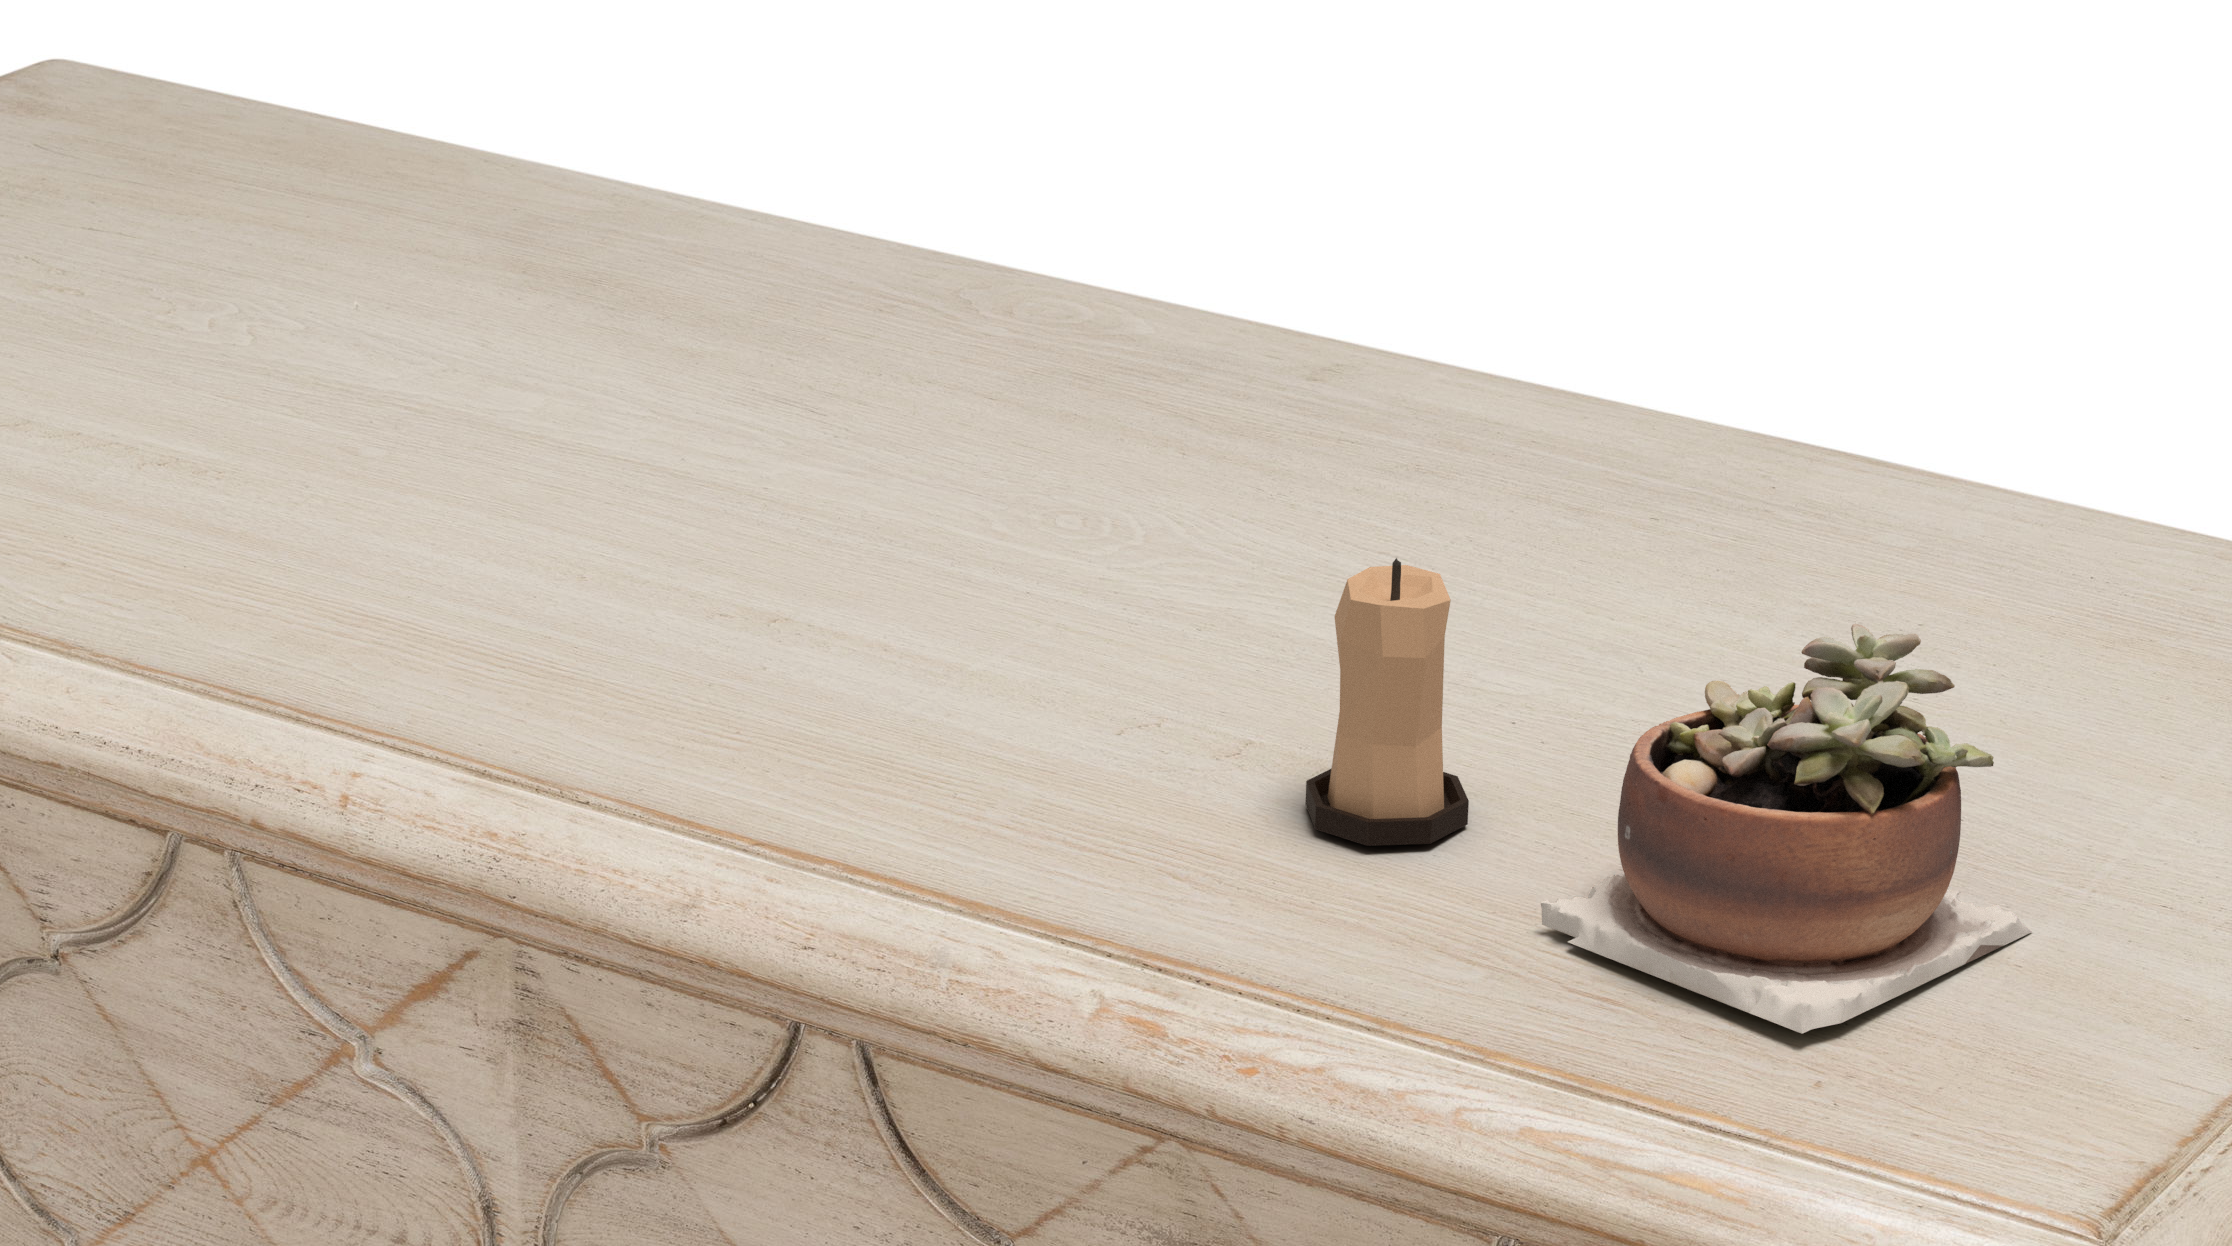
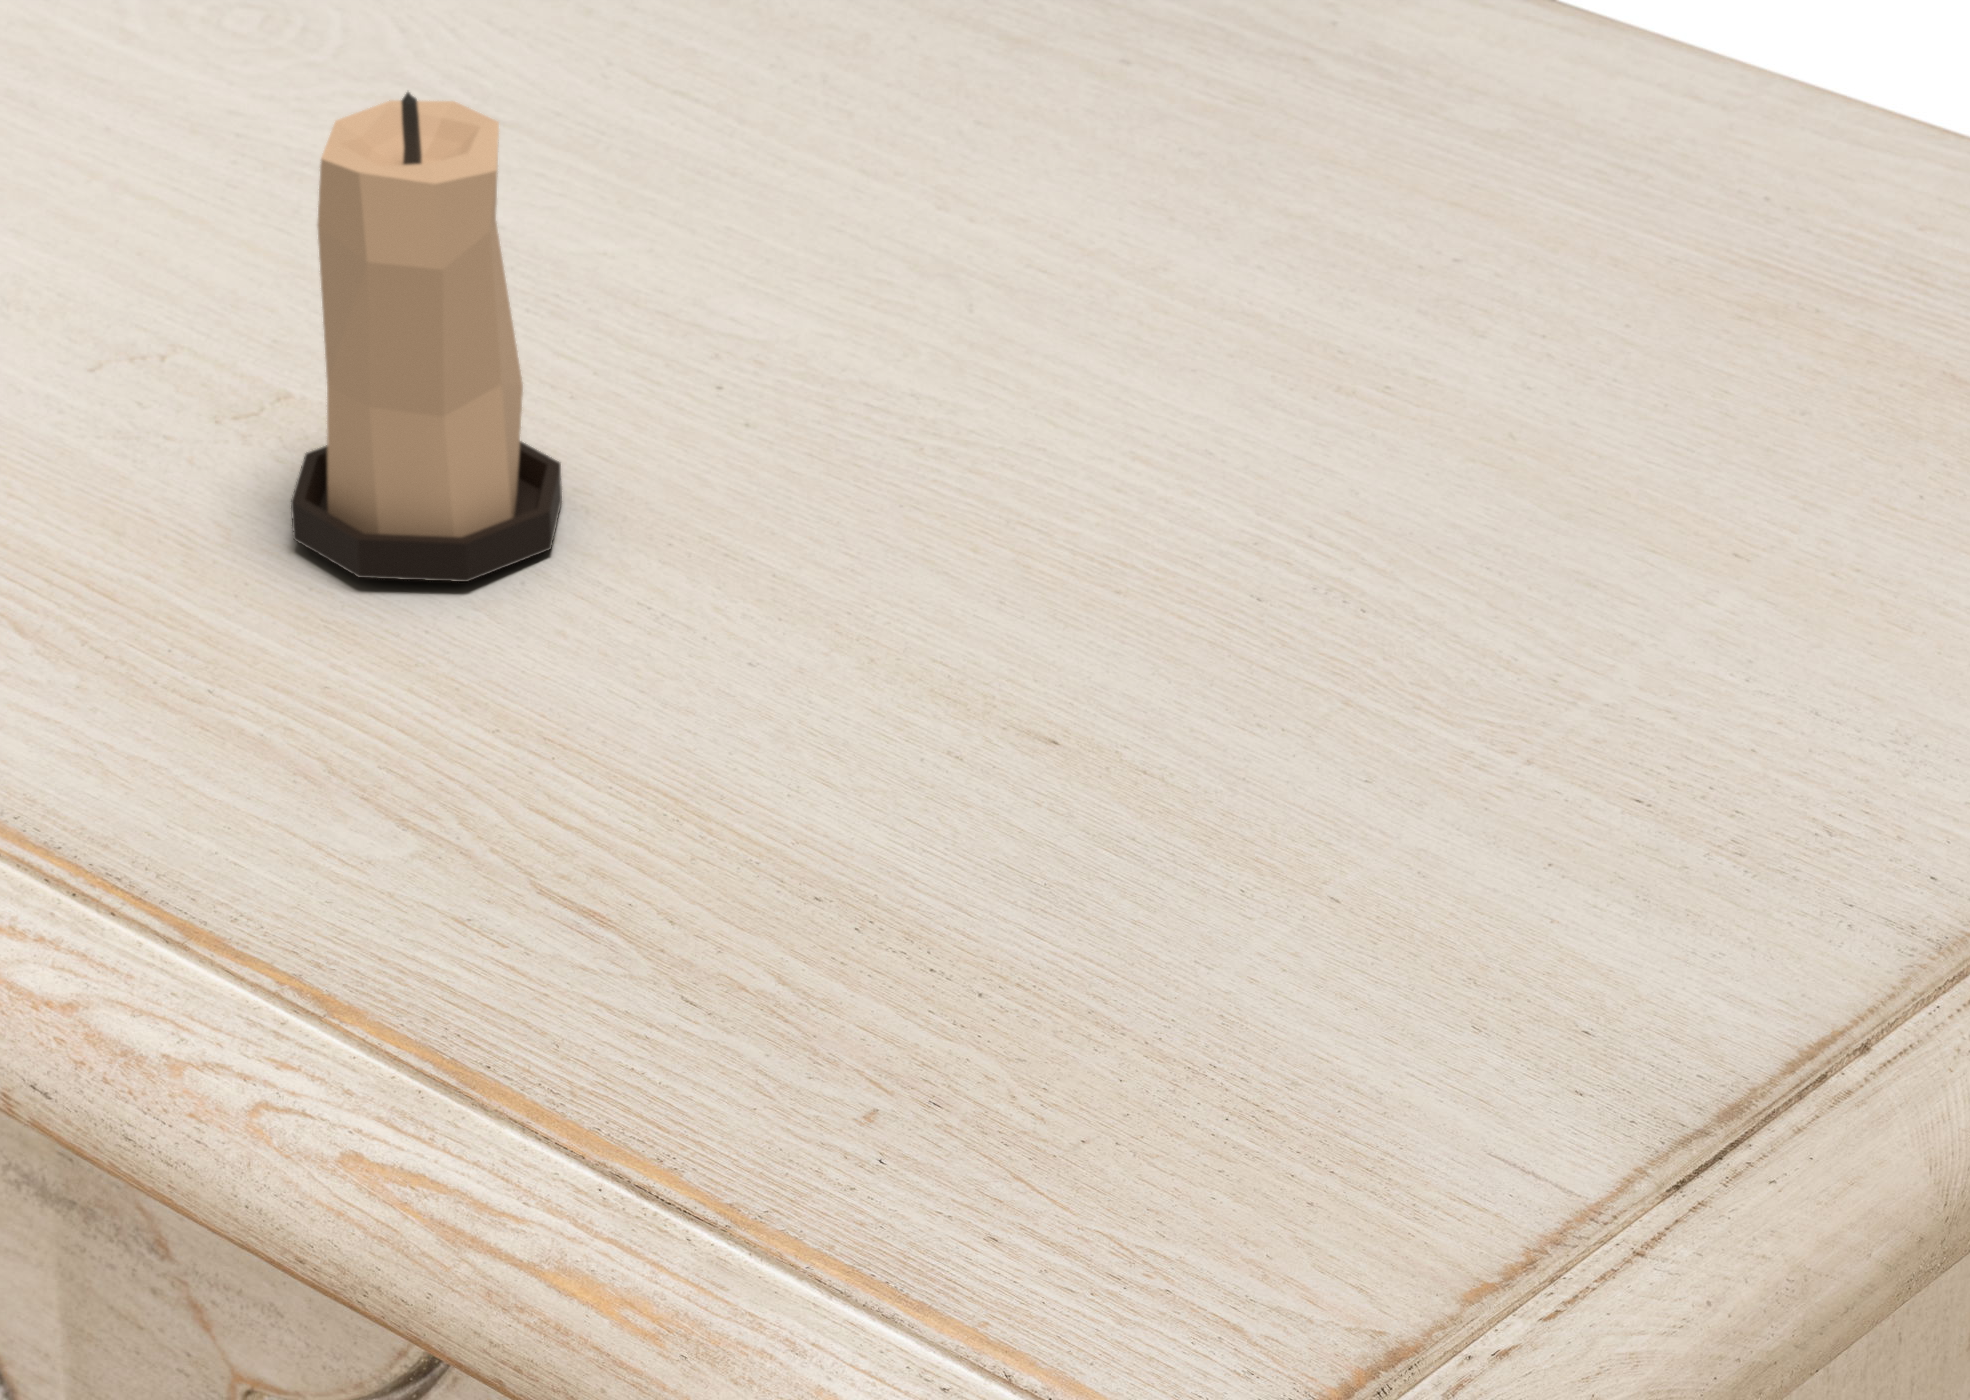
succulent plant: present [1541,624,2032,1033] -> none [560,274,1398,1015]

